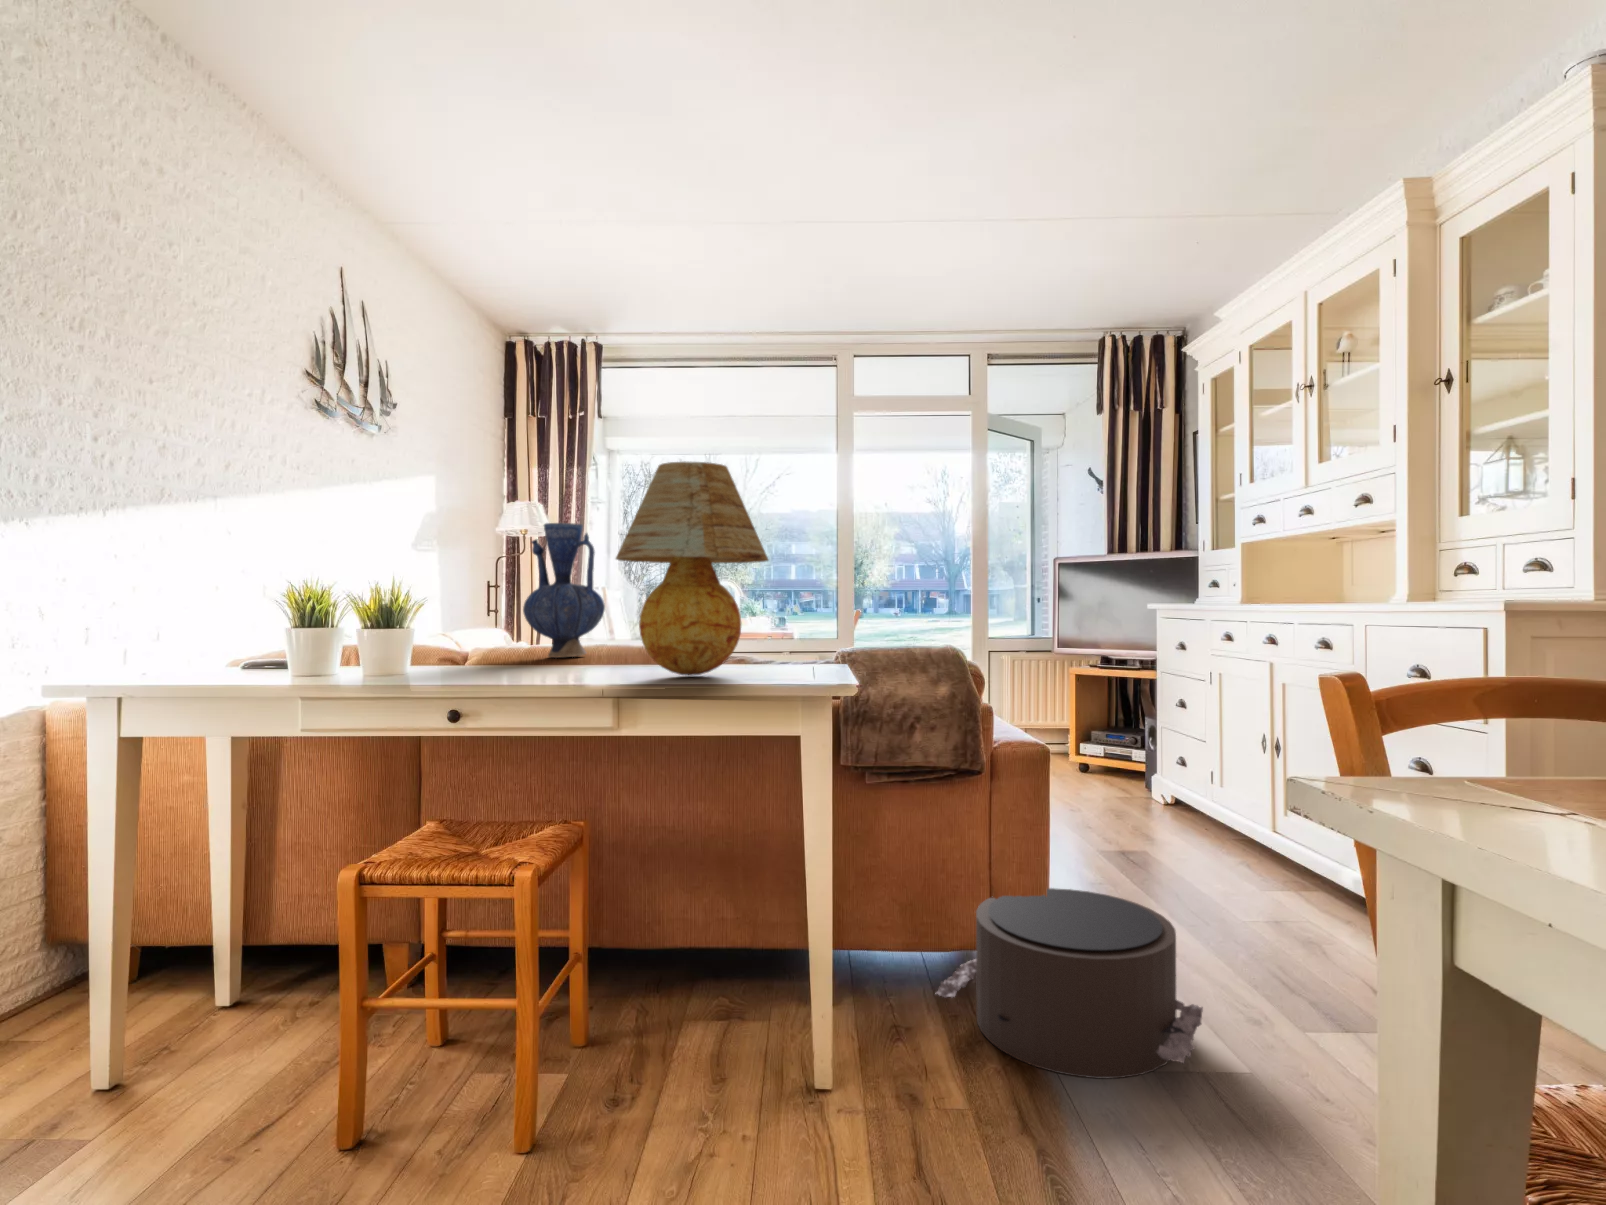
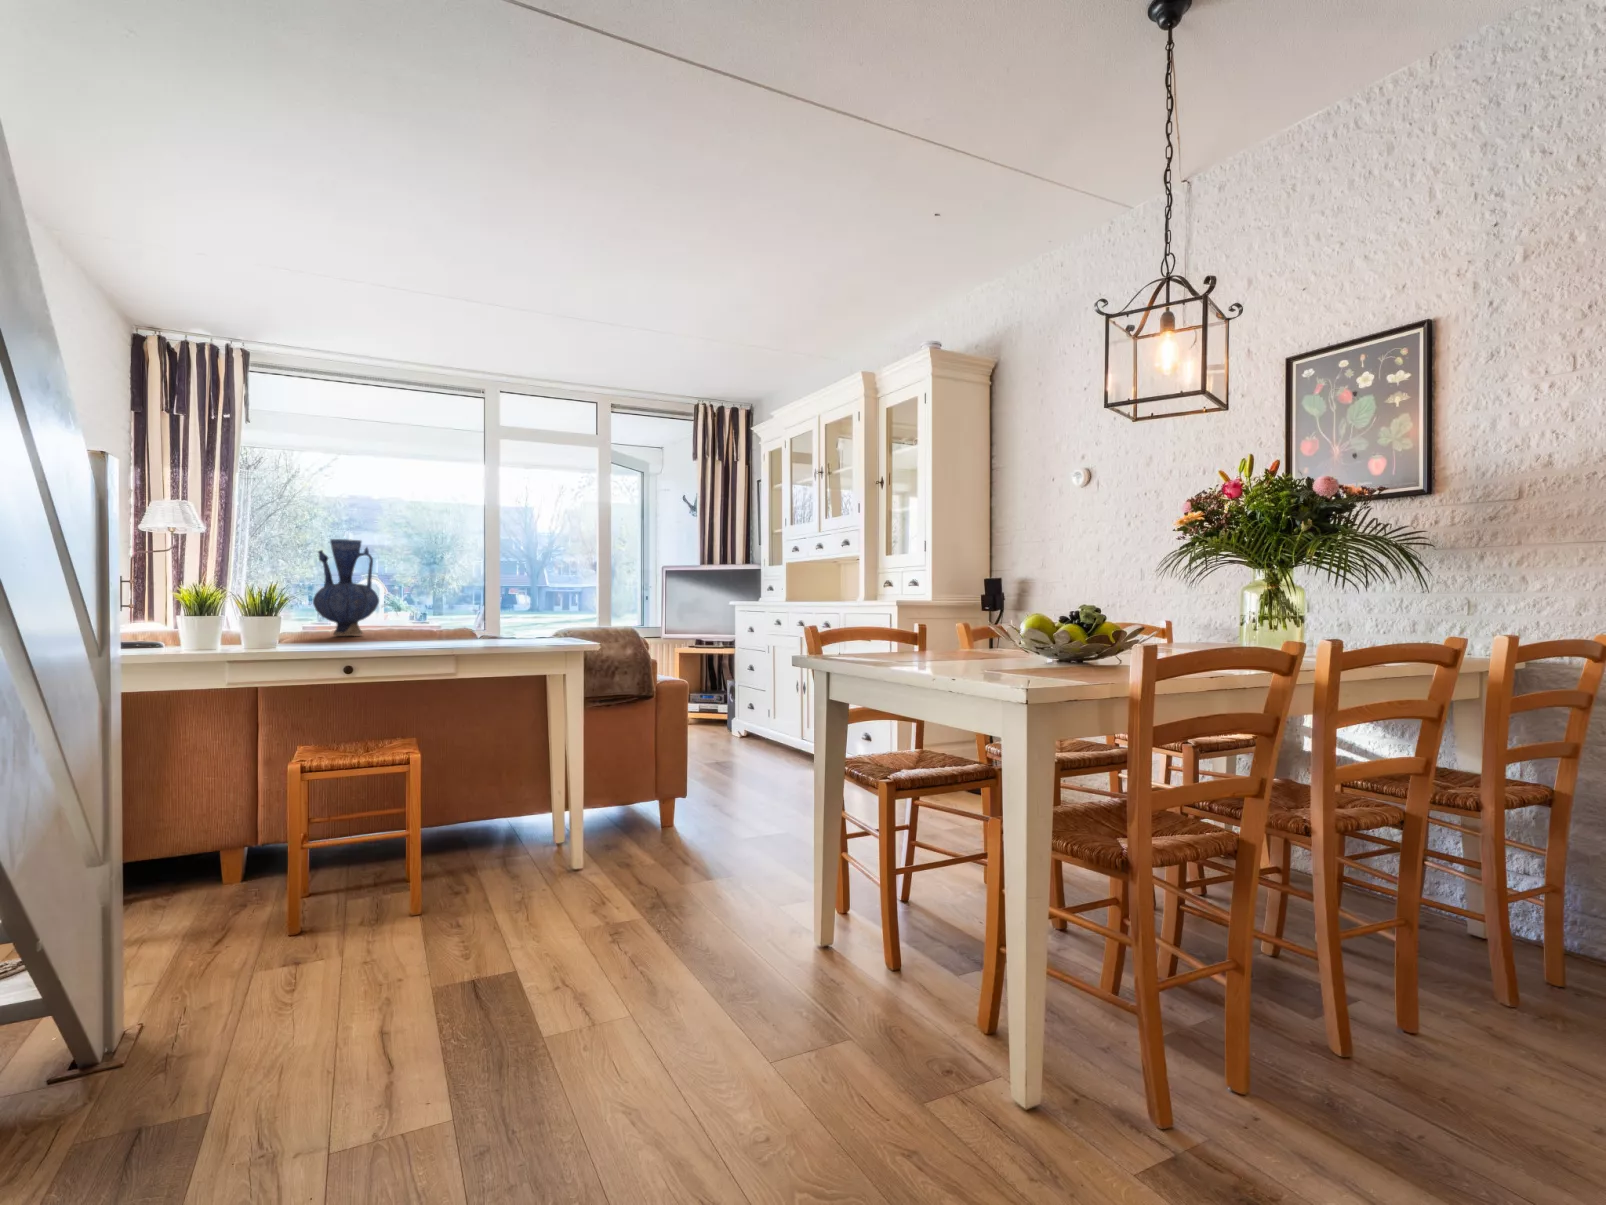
table lamp: present [616,462,768,676] -> none [444,515,539,641]
pouf: present [936,888,1203,1078] -> none [623,765,763,849]

